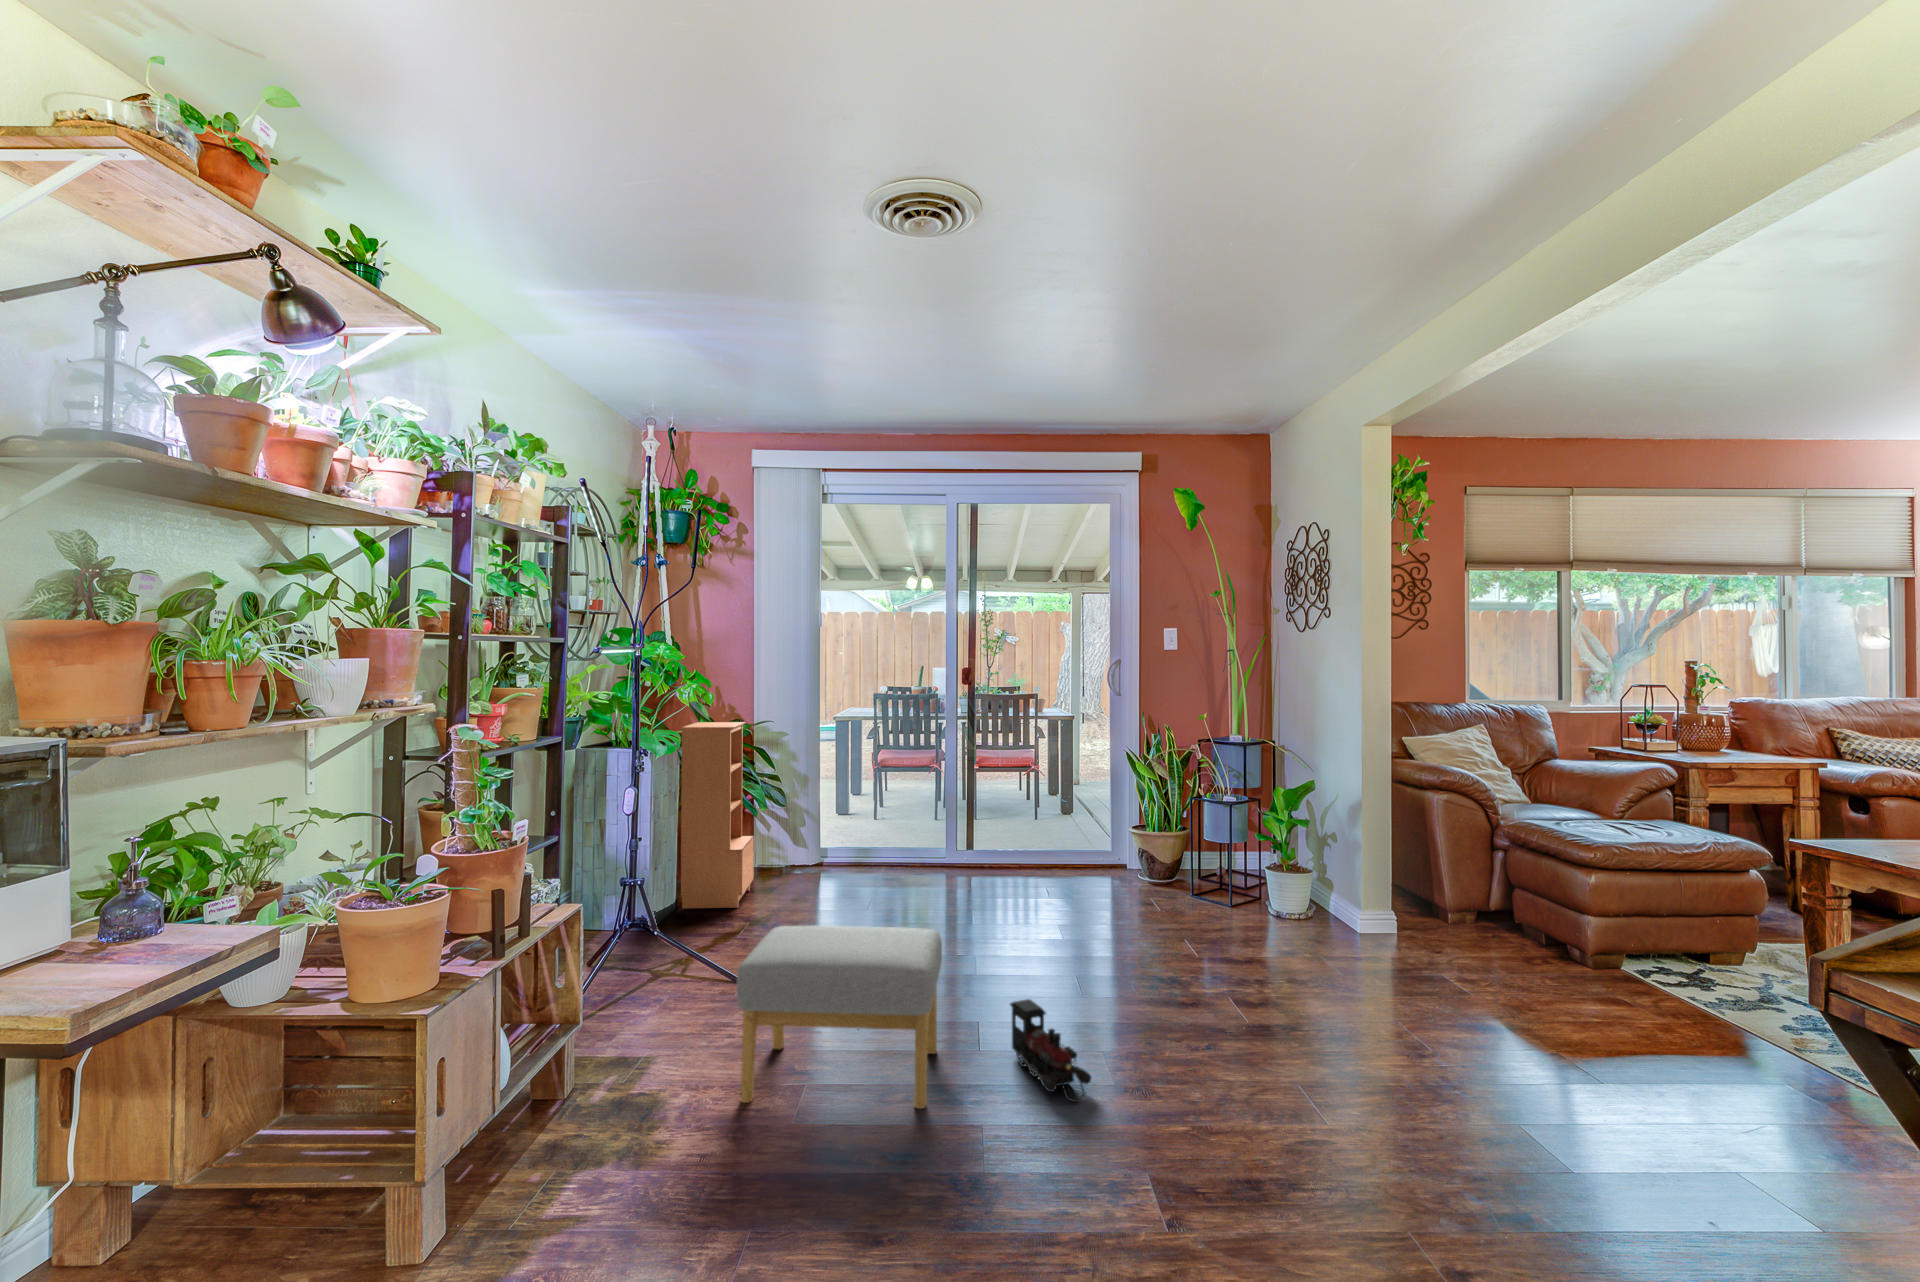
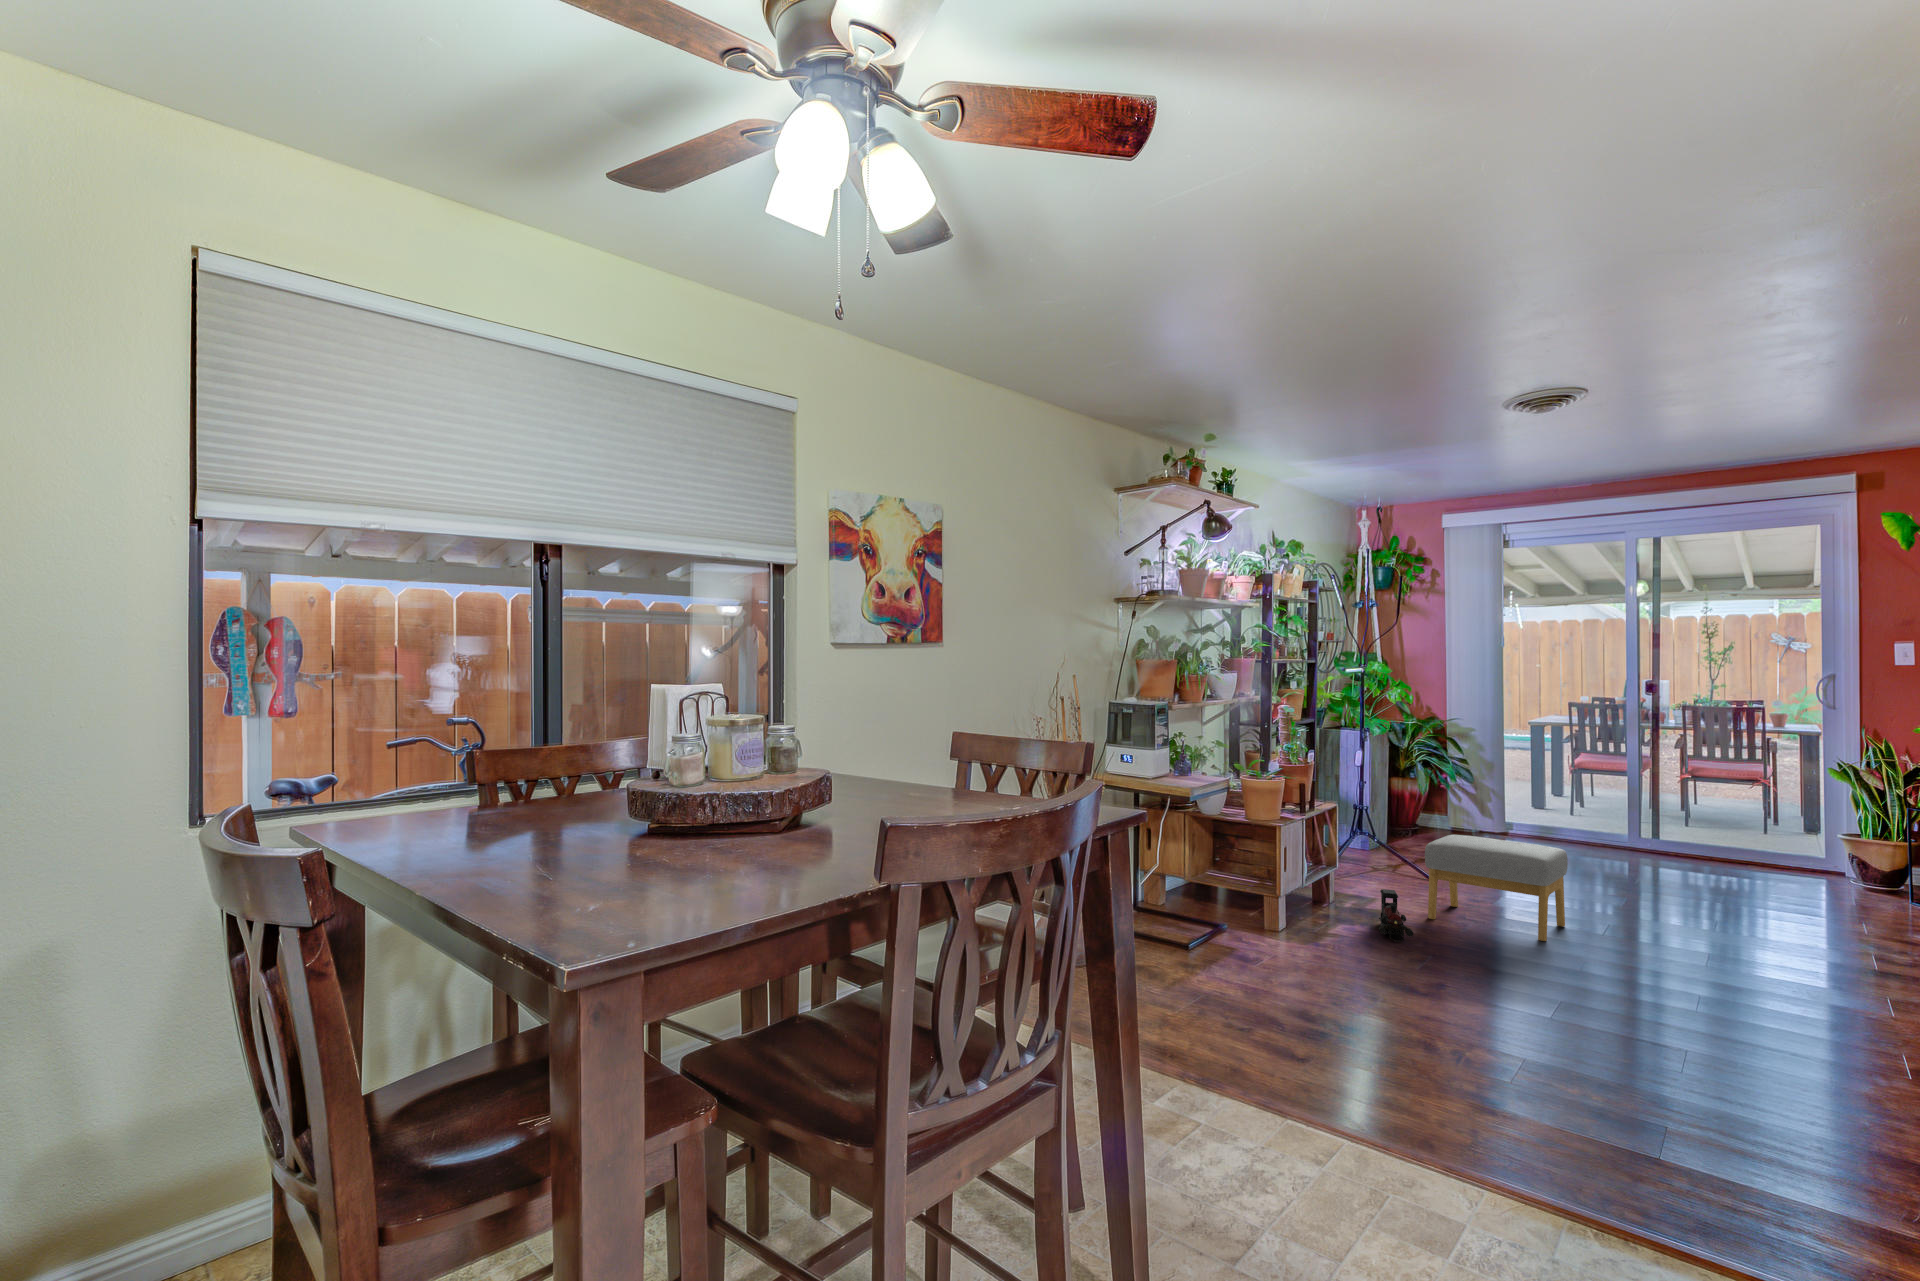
bookcase: present [681,722,754,908] -> none [1390,717,1447,848]
toy train: present [1010,999,1091,1102] -> present [1379,889,1413,942]

